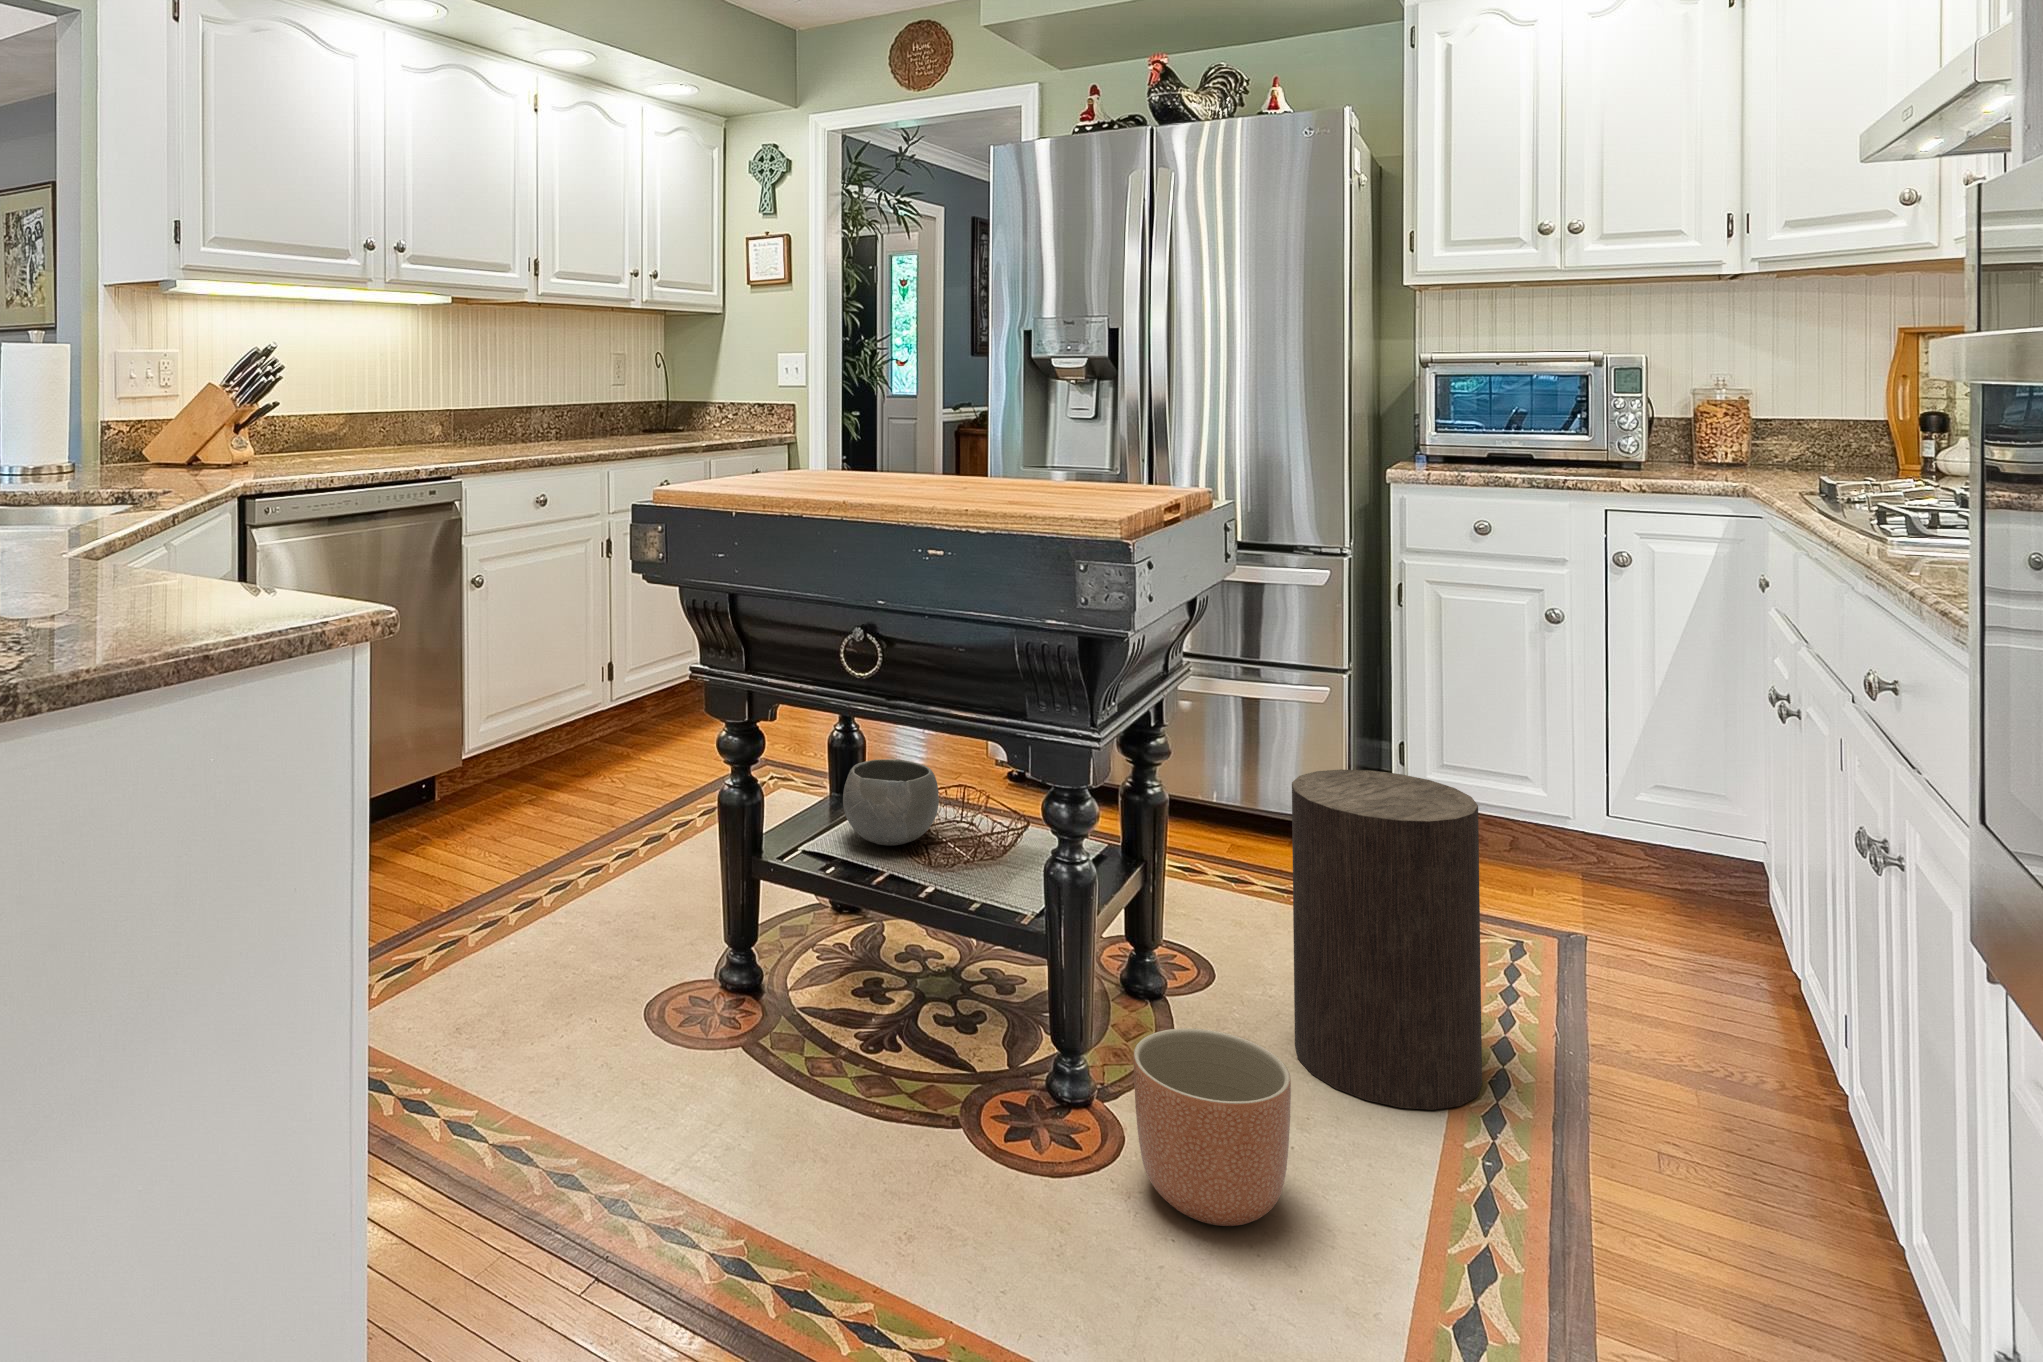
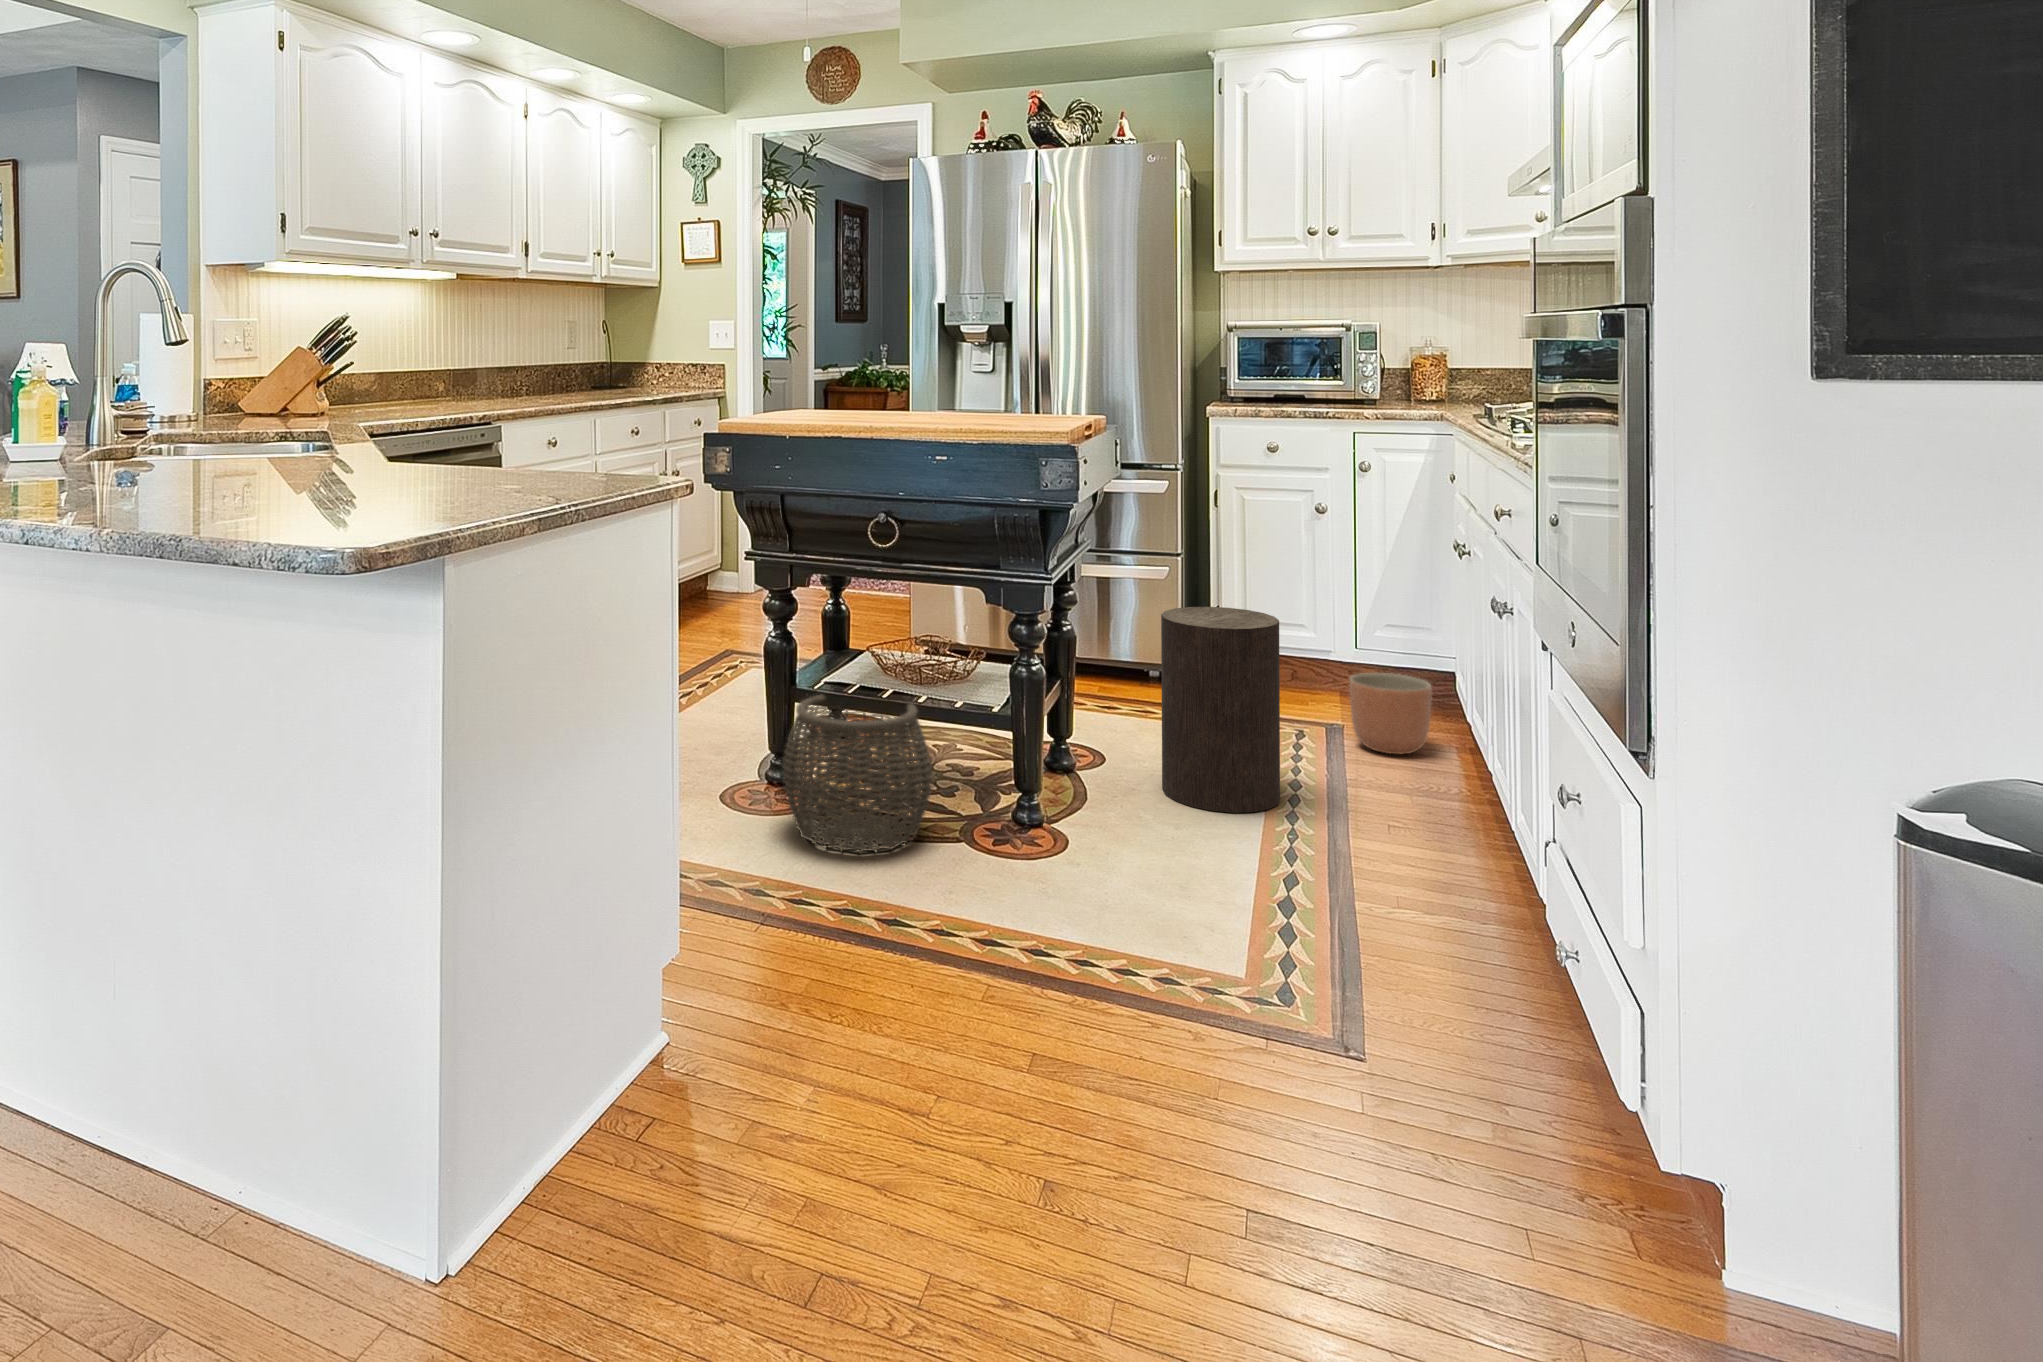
ceramic bowl: present [843,759,939,845] -> none [853,617,921,675]
woven basket: none [695,882,917,1151] -> present [782,695,933,852]
planter: present [1134,1028,1291,1226] -> present [1349,673,1432,754]

